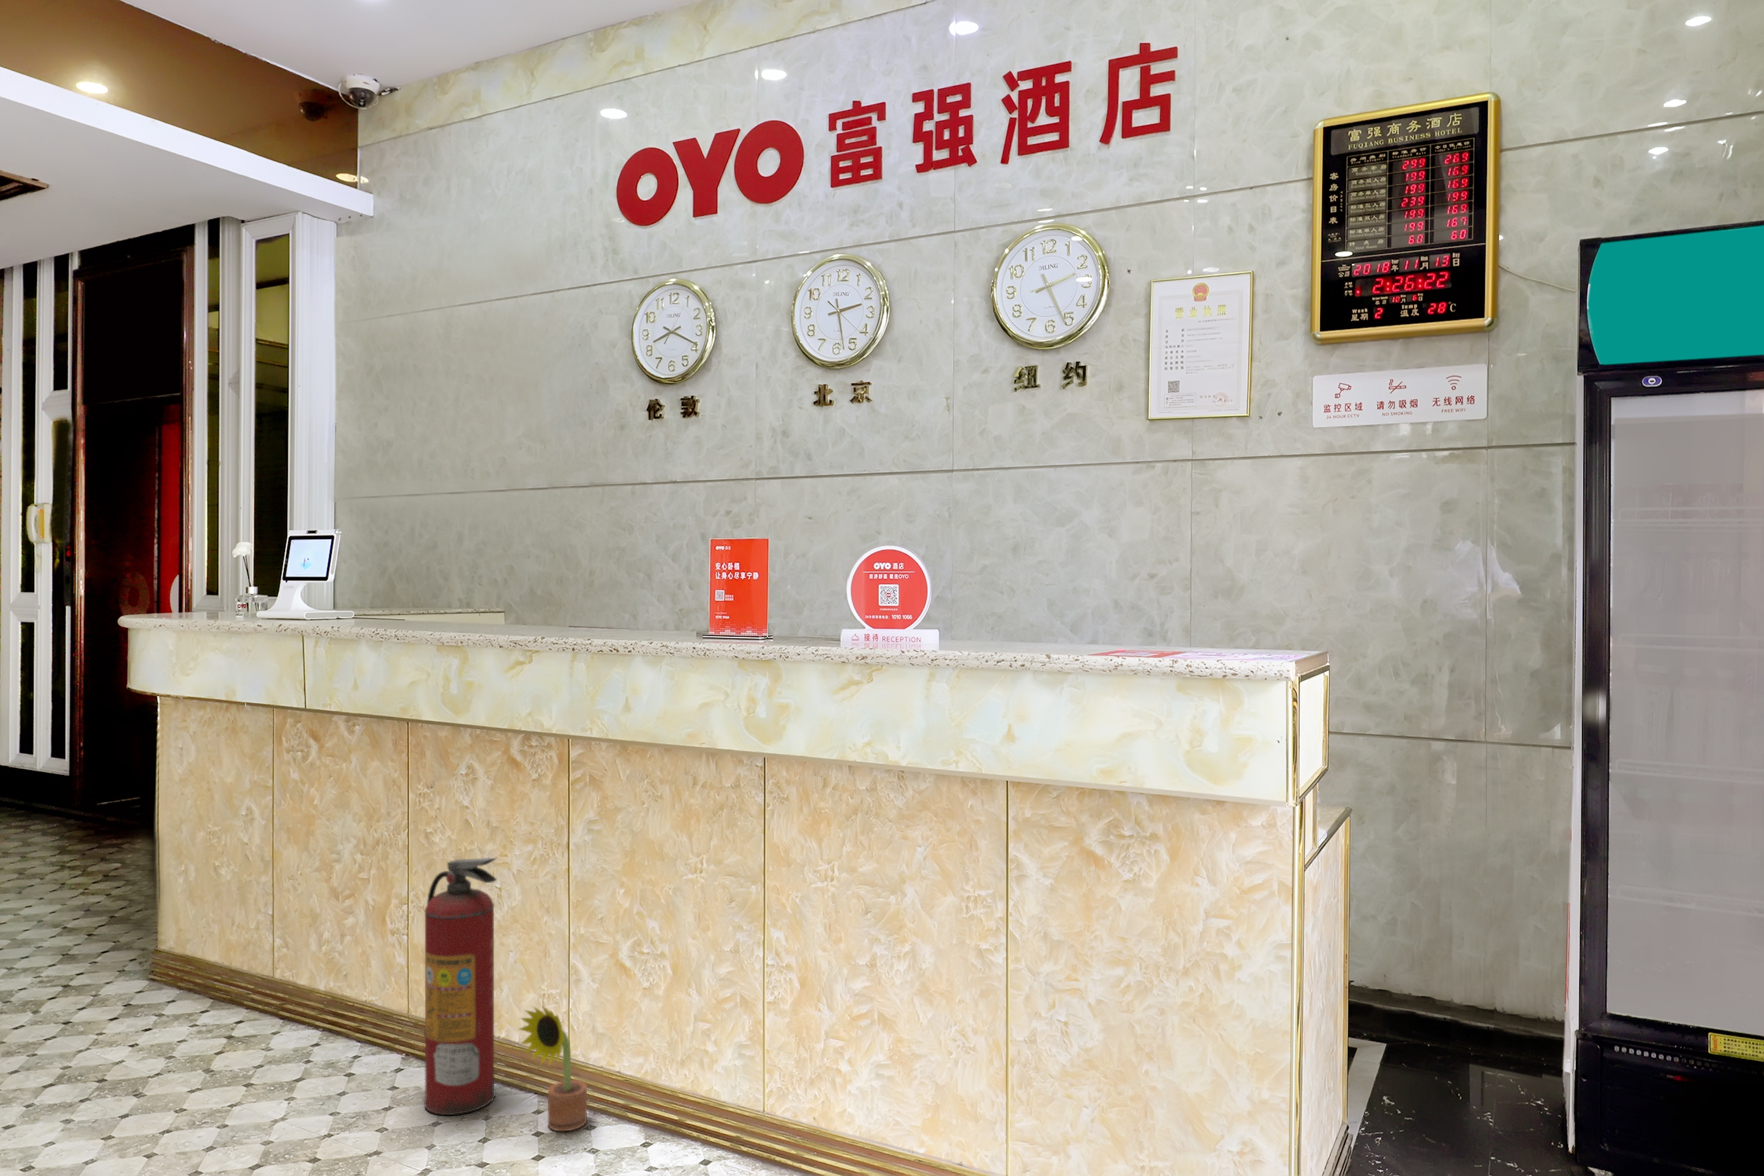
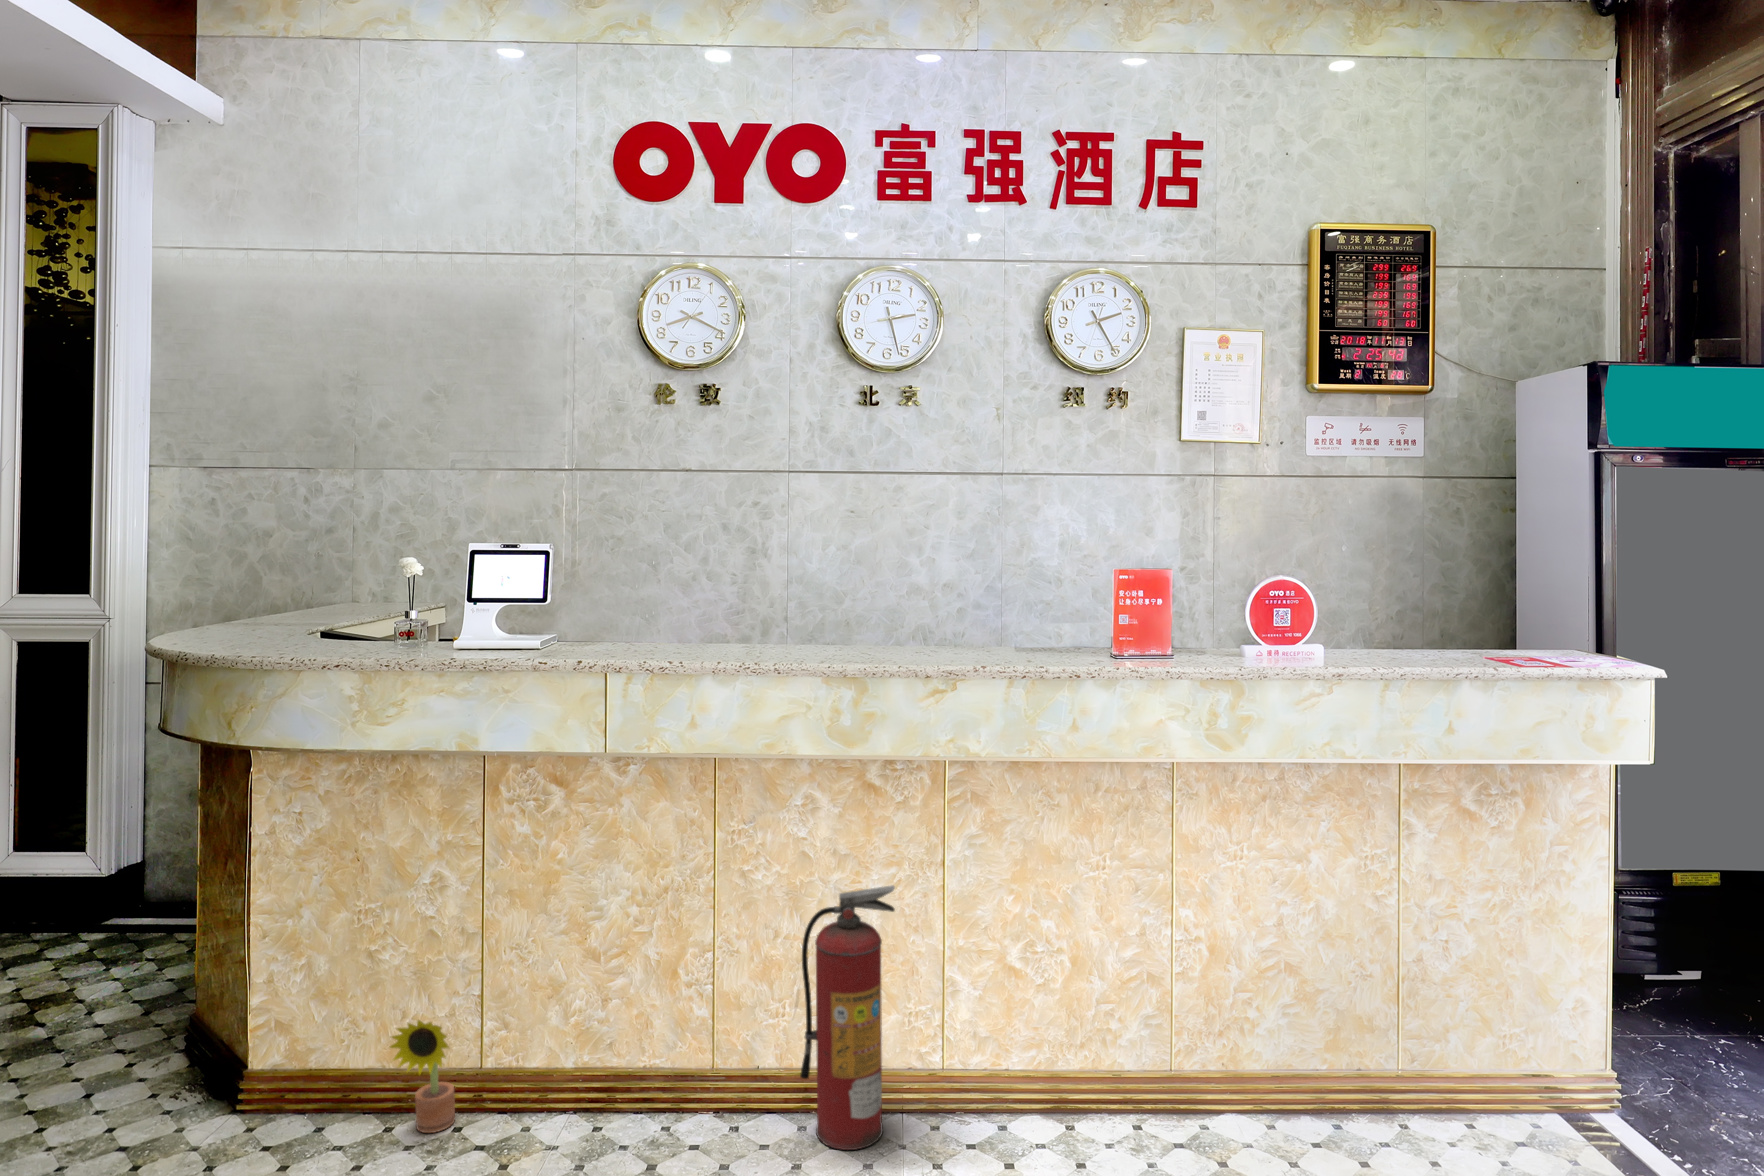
decorative plant: present [520,1006,587,1131] -> present [390,1020,455,1133]

